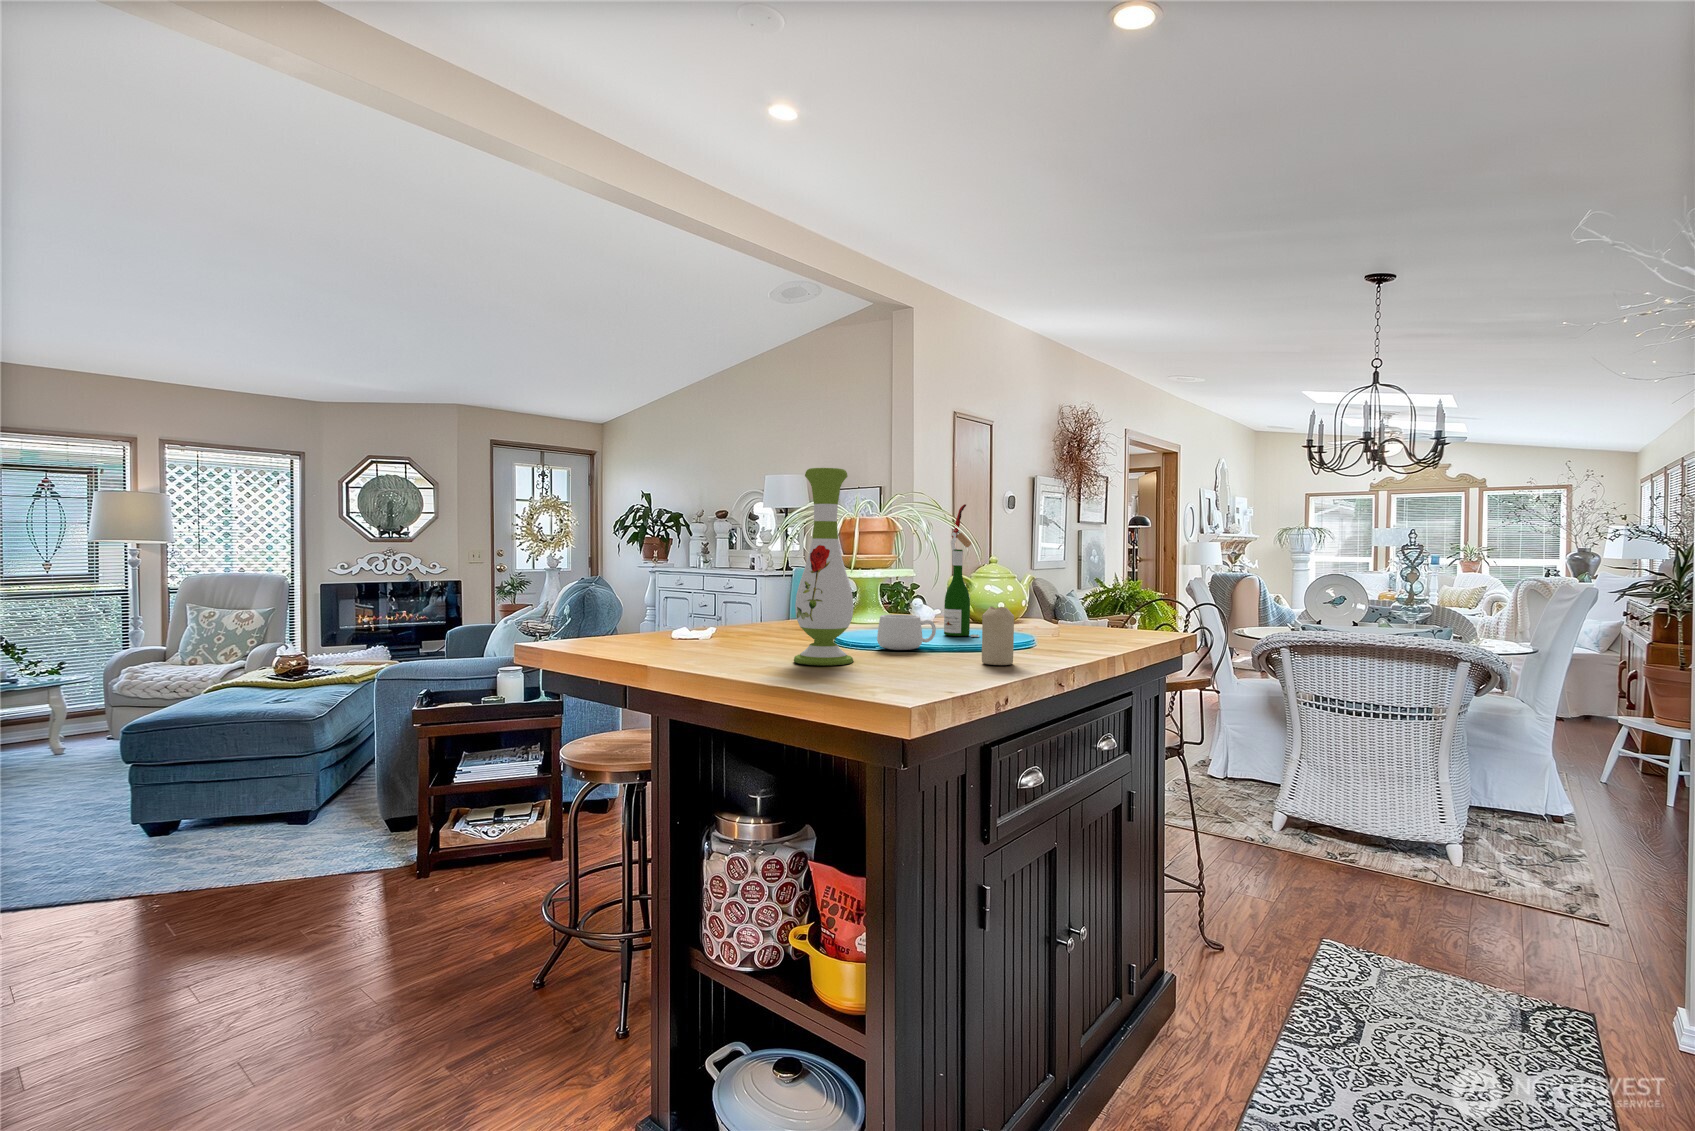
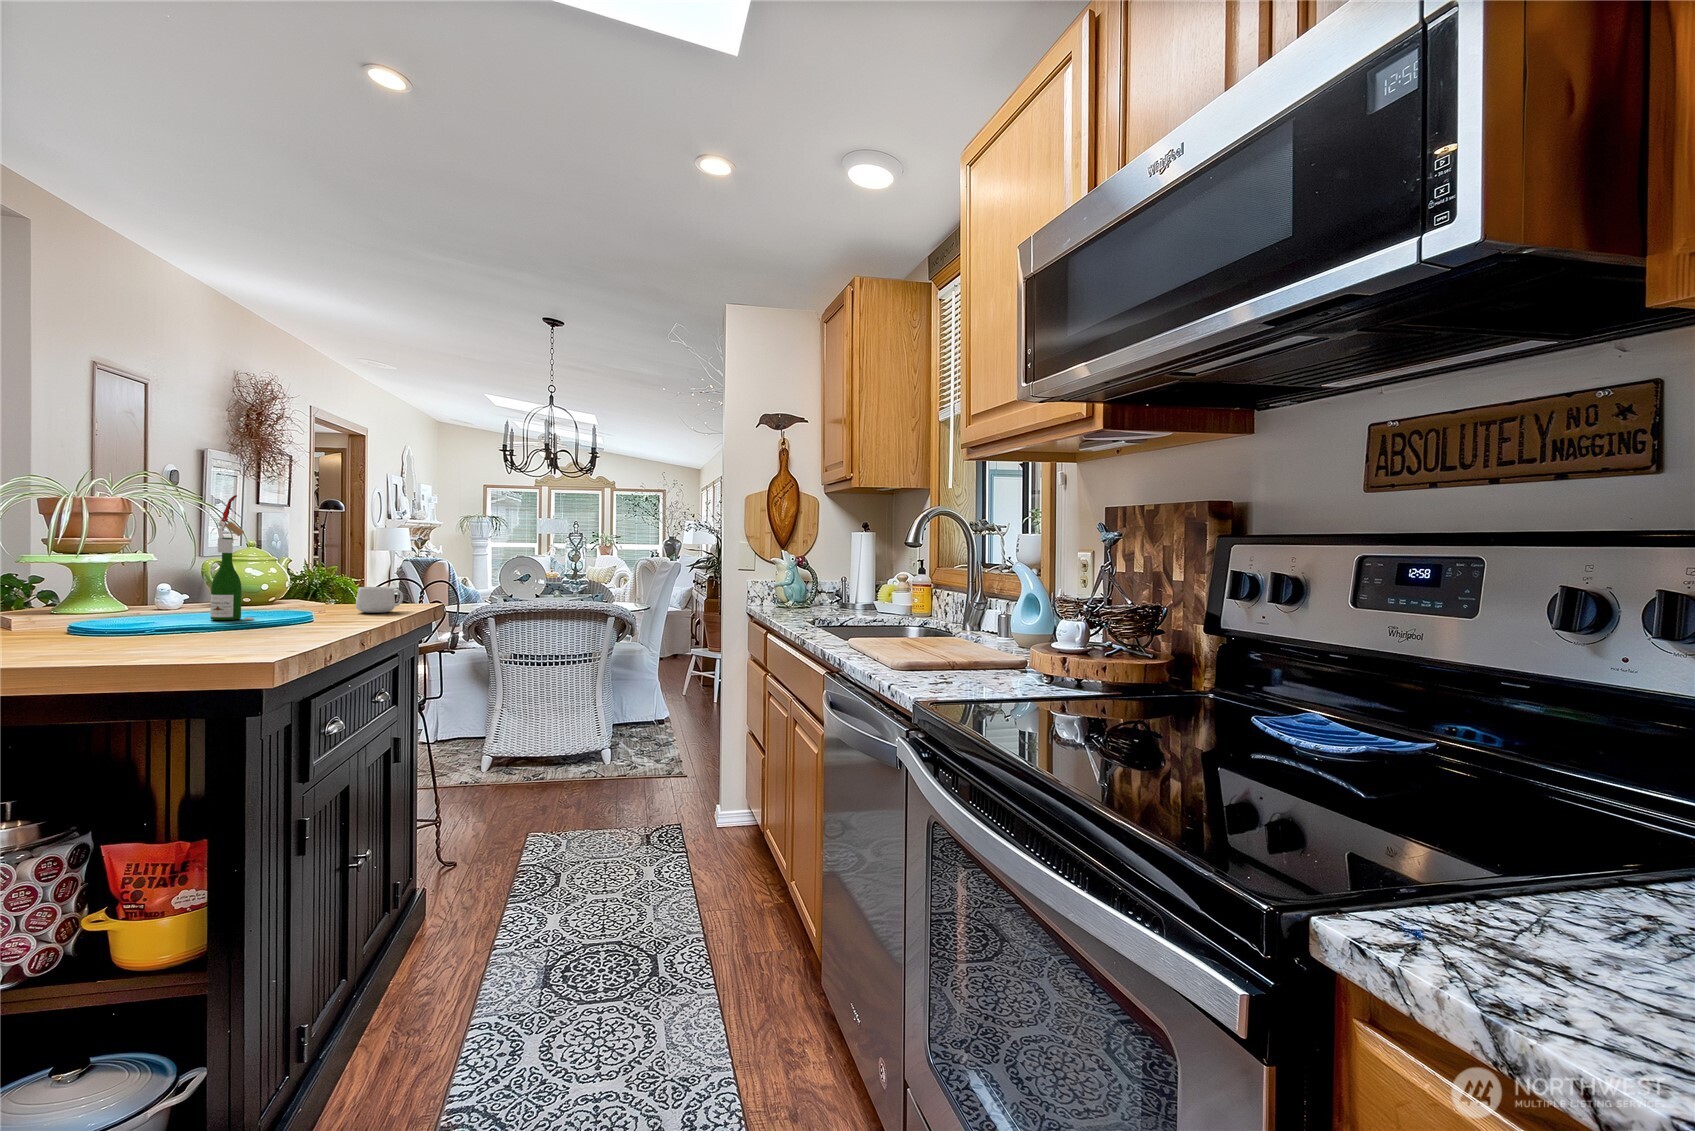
vase: present [794,468,854,665] -> none [67,456,147,653]
candle: present [982,606,1014,665] -> none [293,589,325,637]
mug: present [877,614,936,650] -> present [356,587,403,613]

